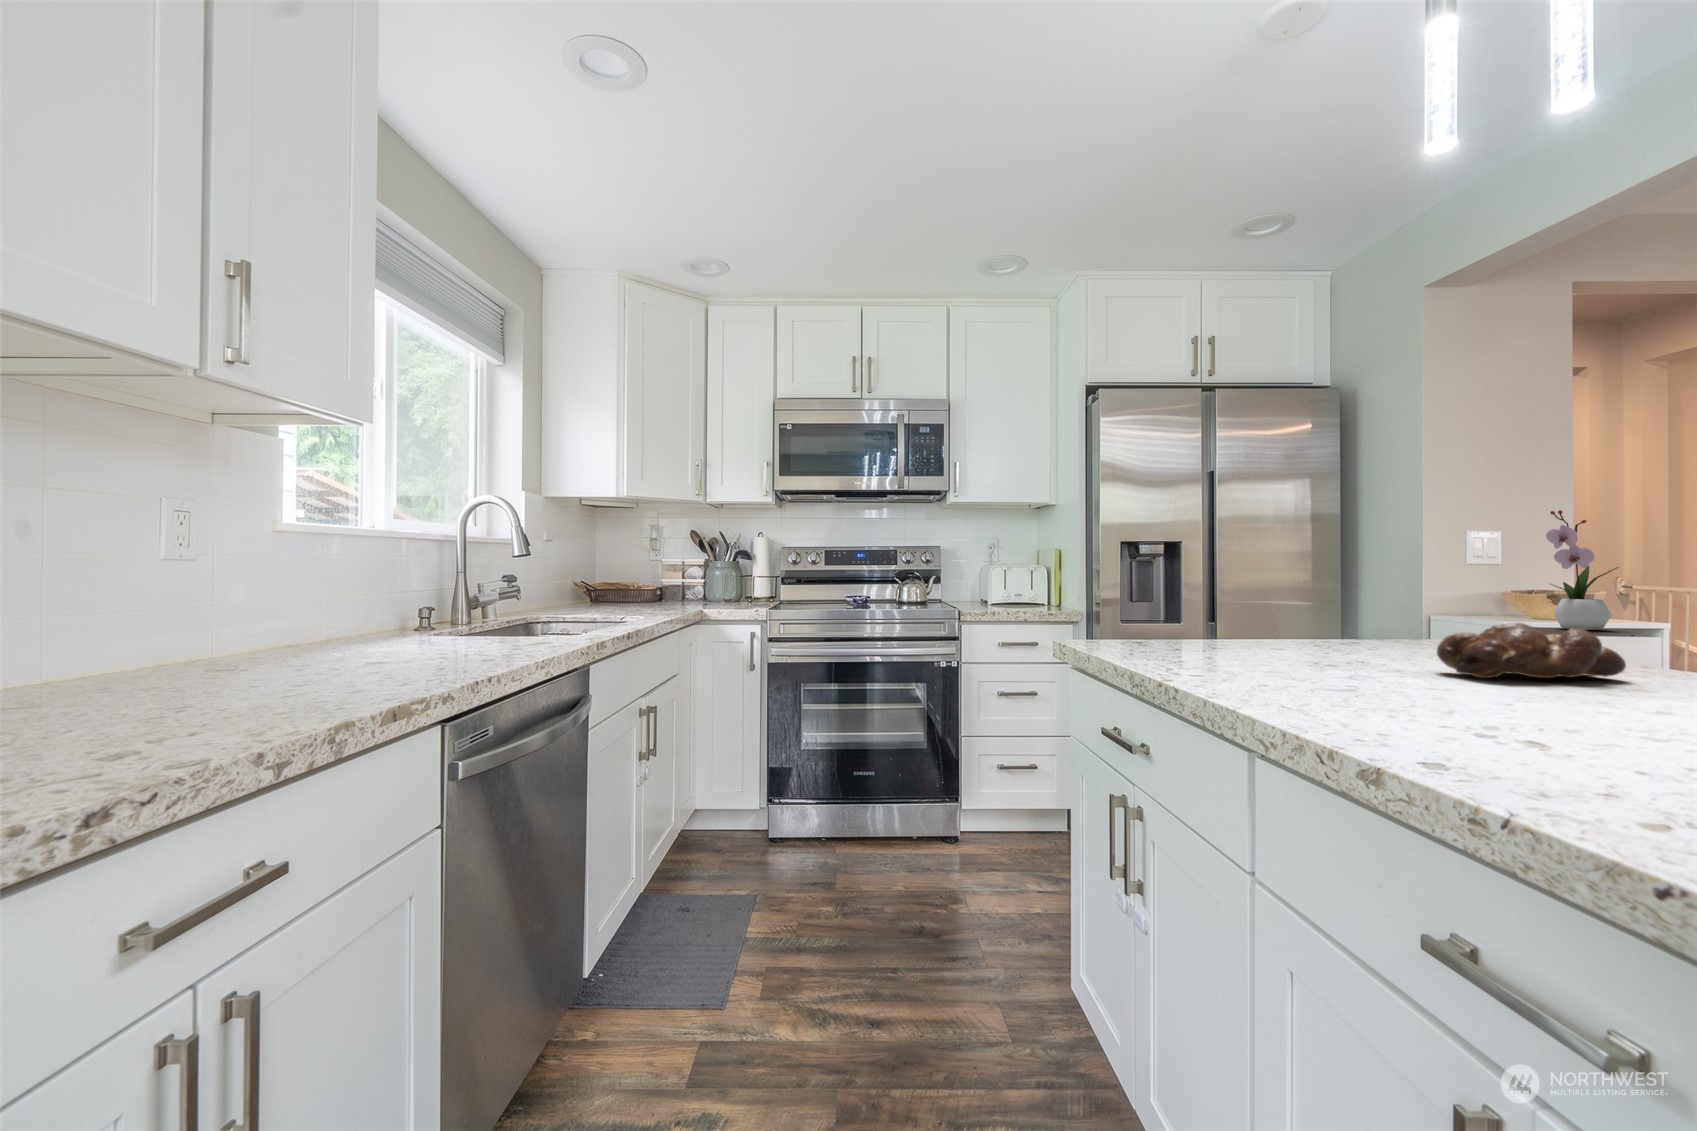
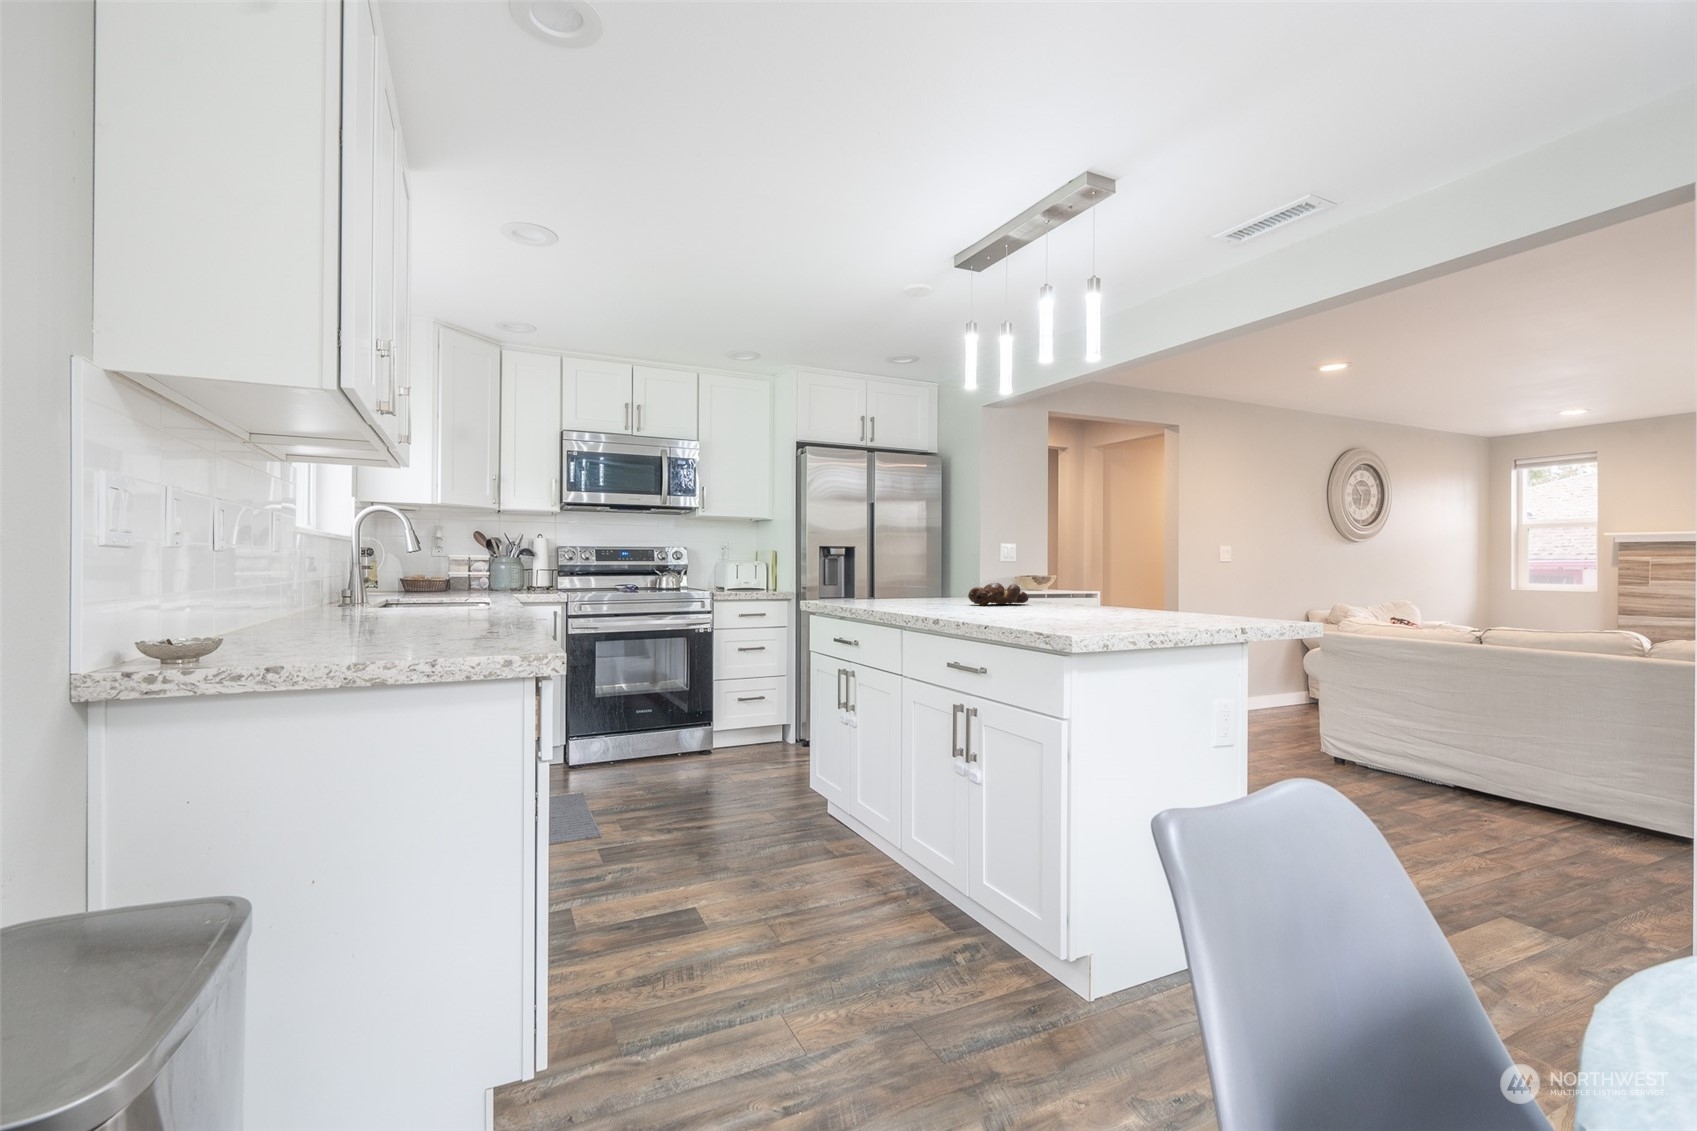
flower arrangement: present [1546,510,1619,630] -> none [1028,533,1056,594]

